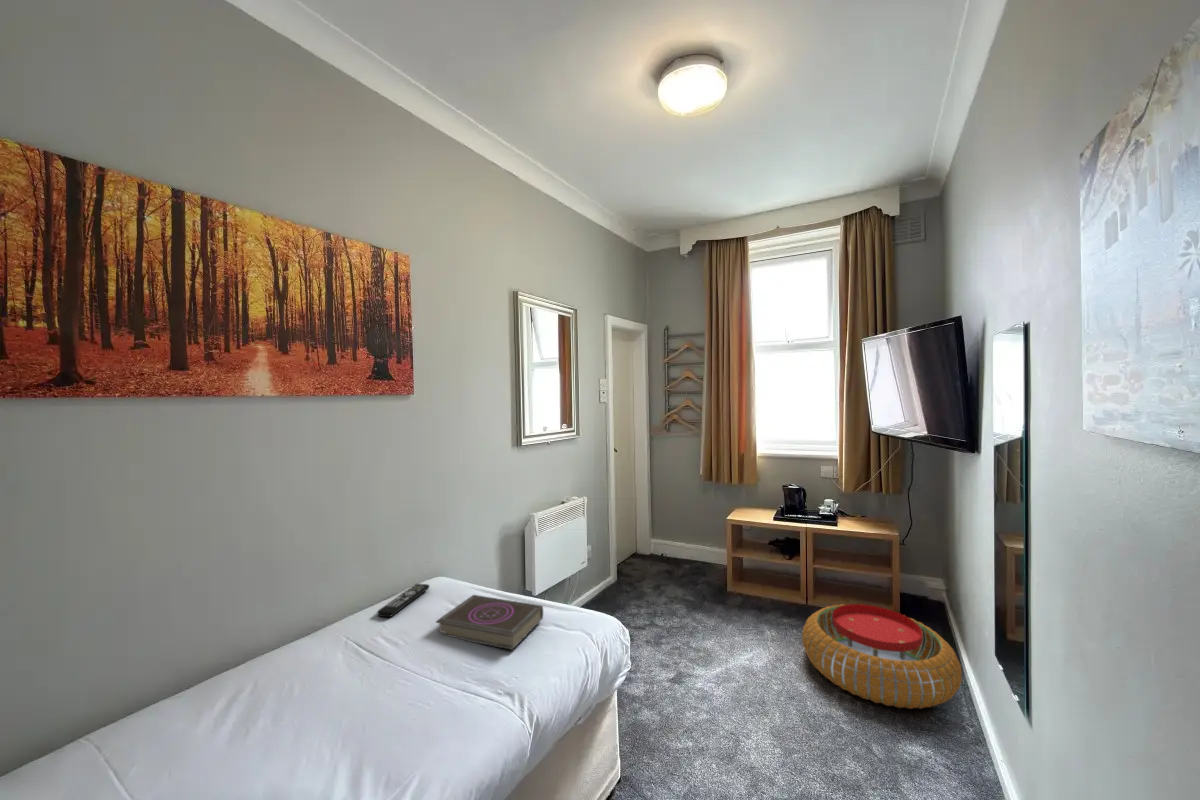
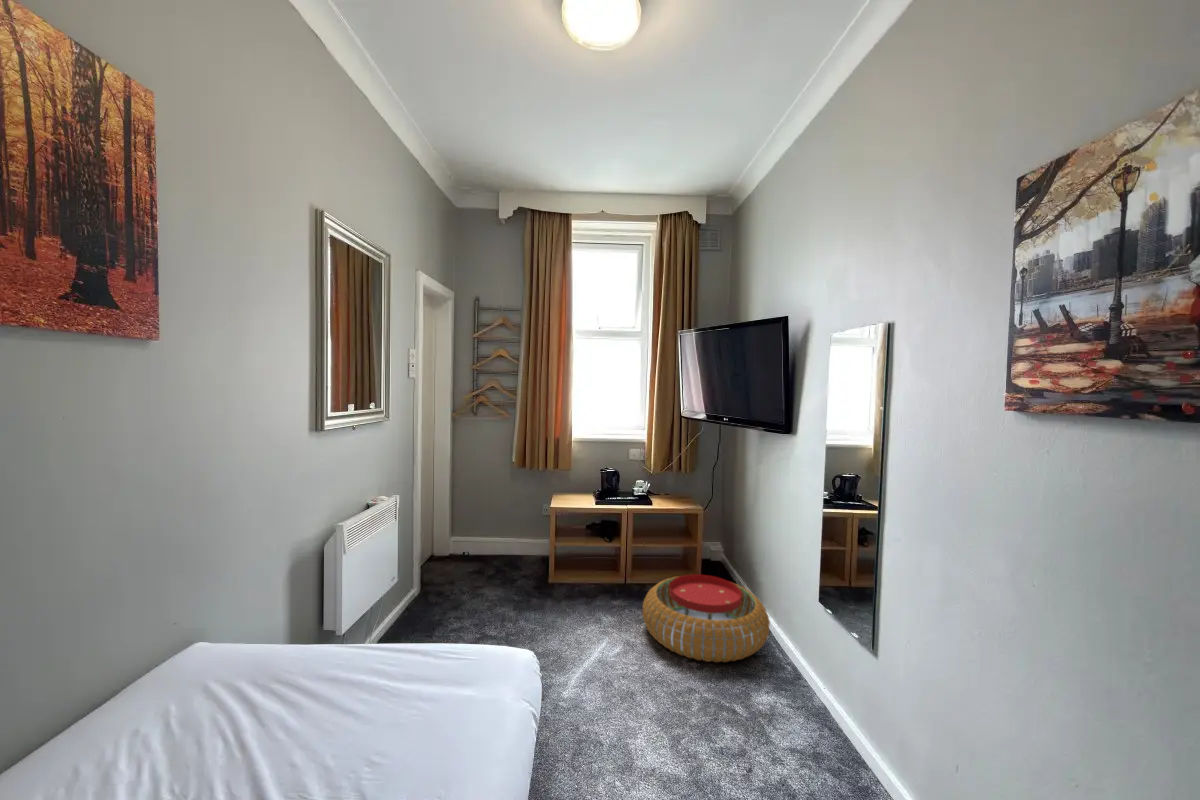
remote control: present [377,584,429,617] -> none [102,671,199,759]
book: present [436,595,543,650] -> none [258,656,432,755]

